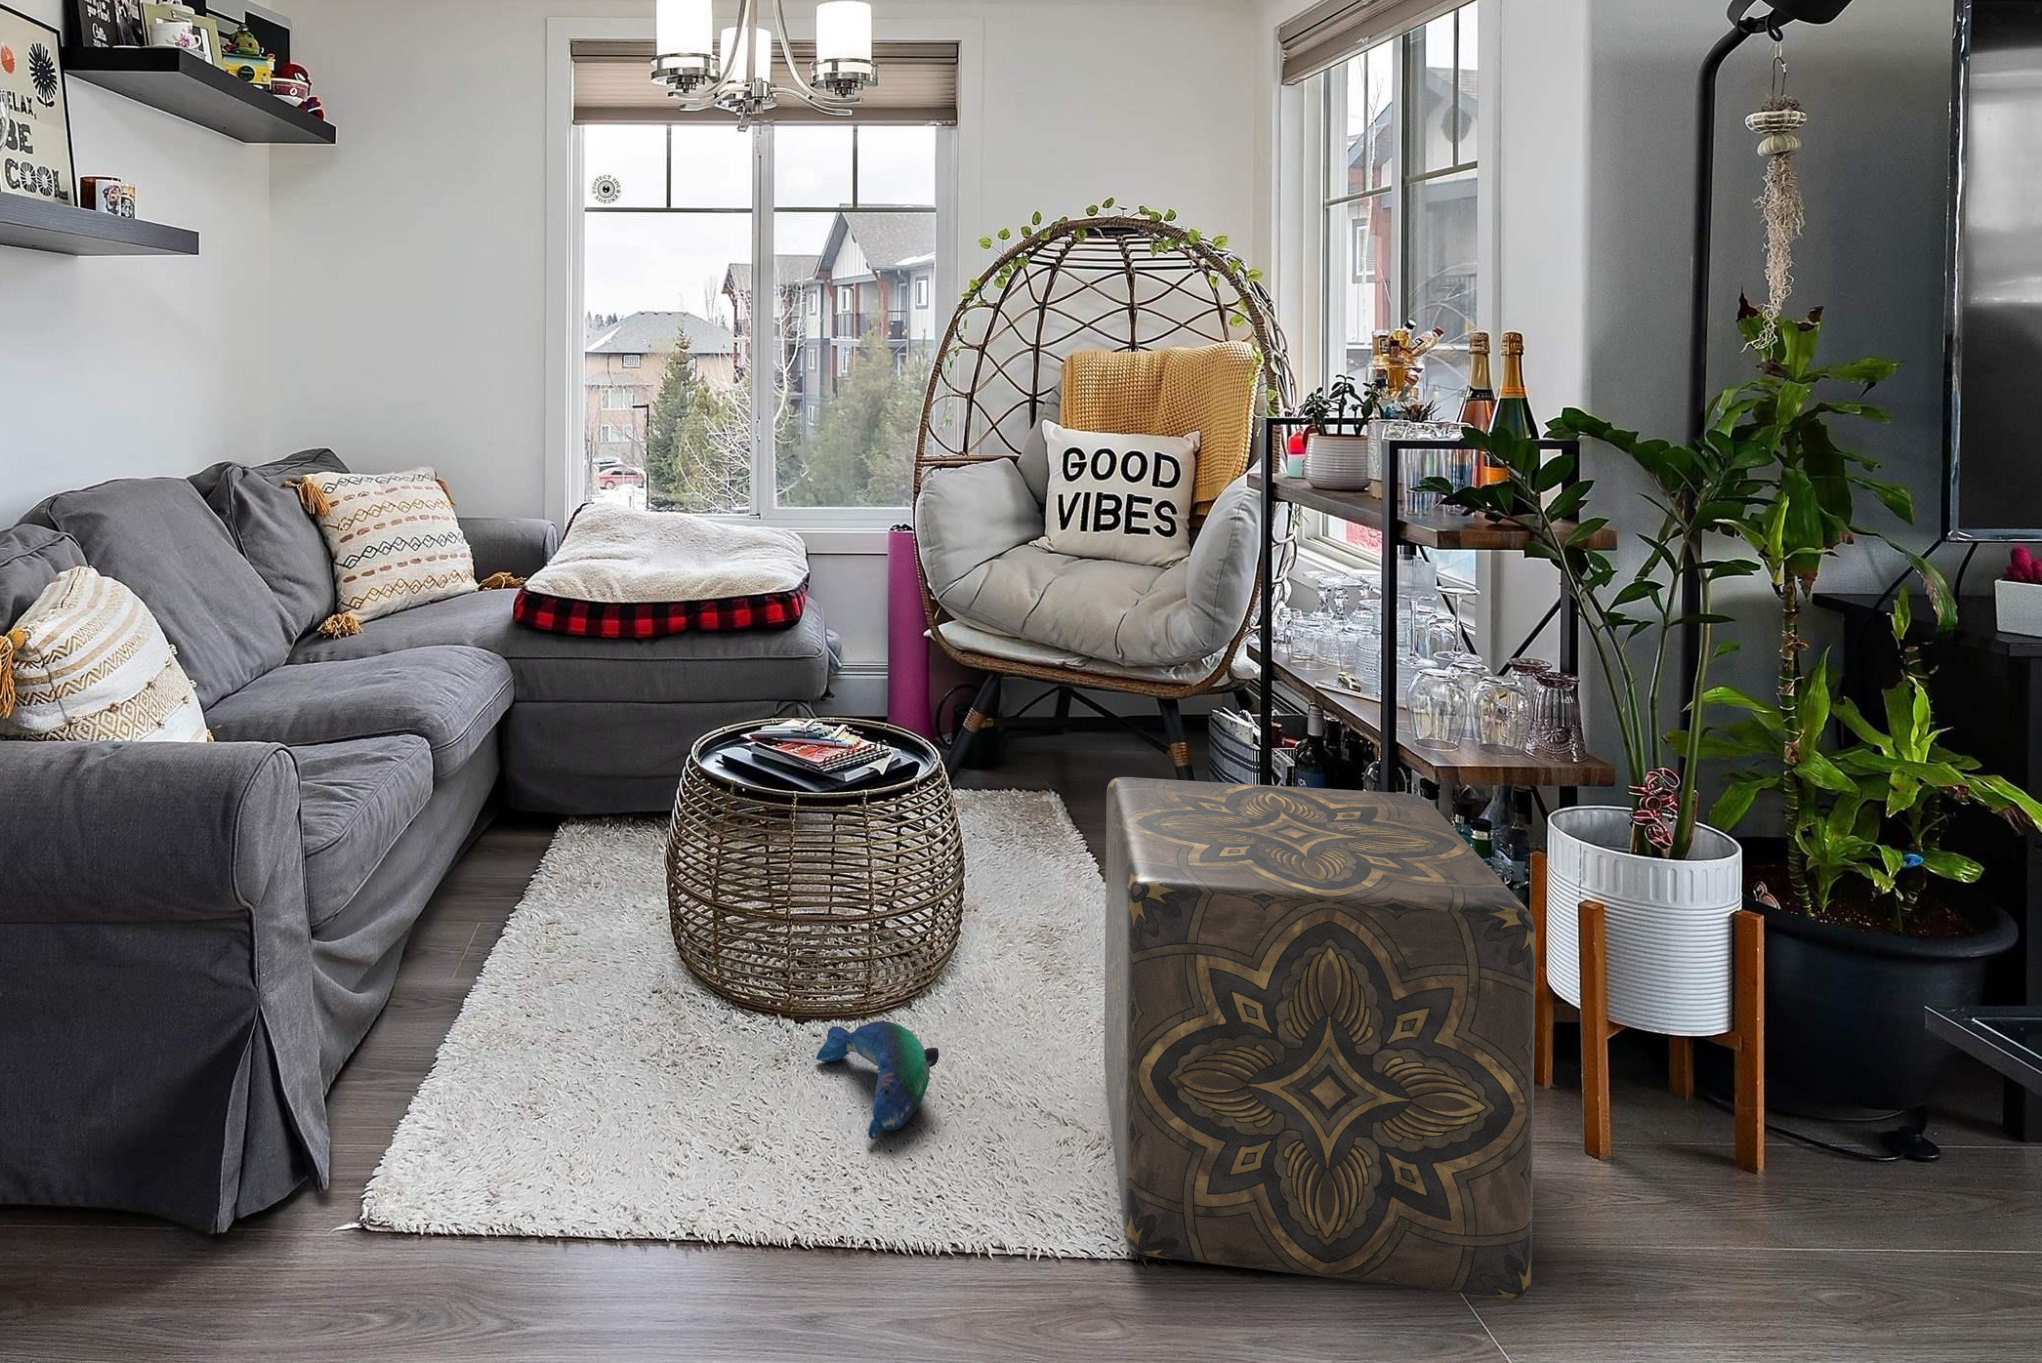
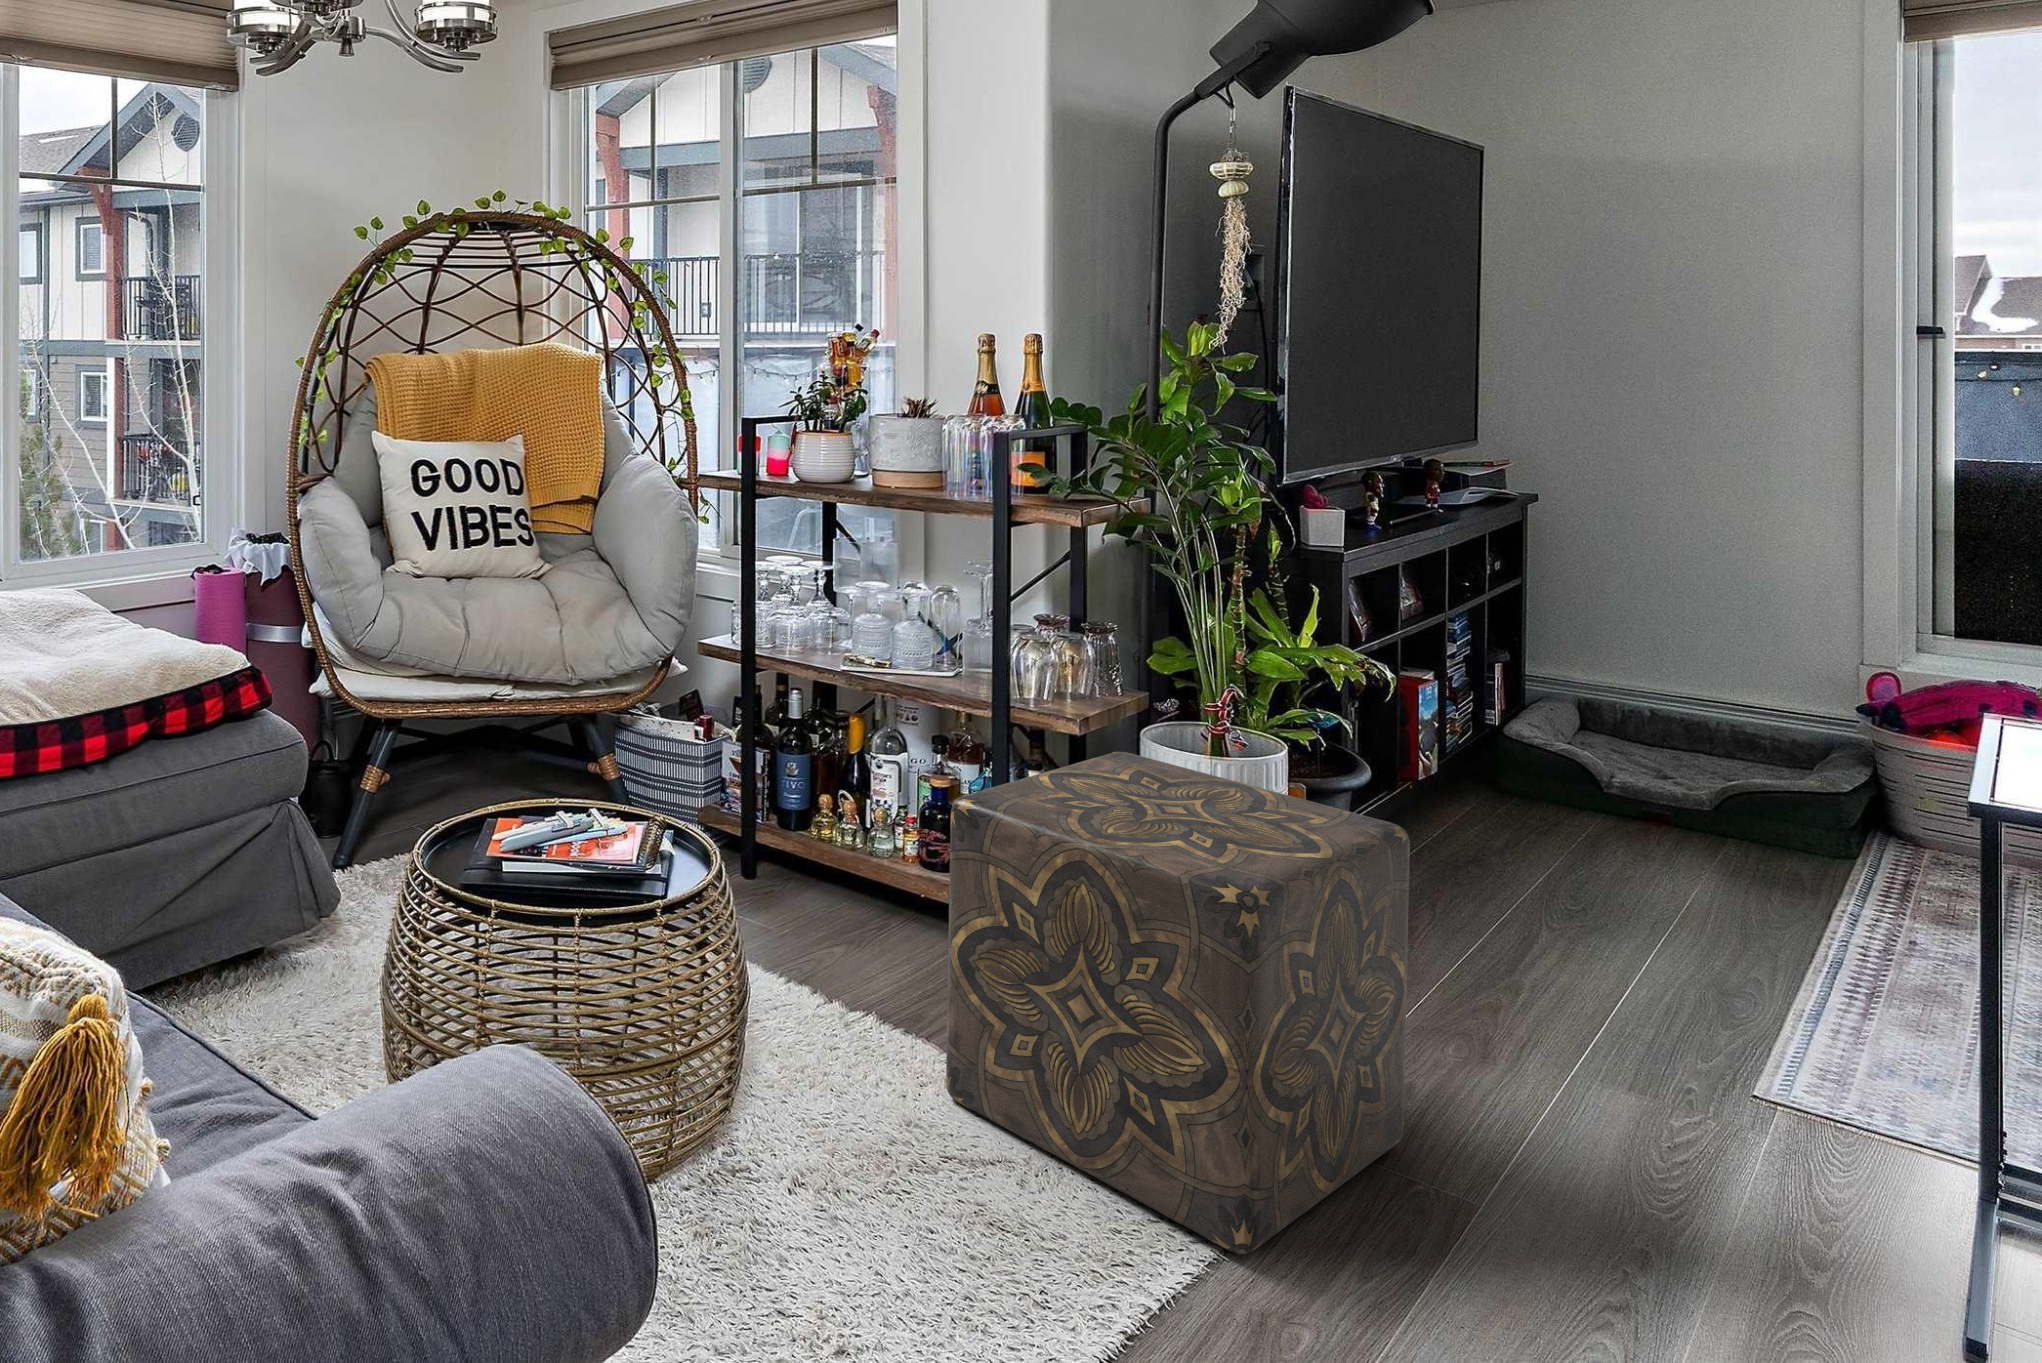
plush toy: present [816,1021,939,1139] -> none [746,1137,956,1277]

